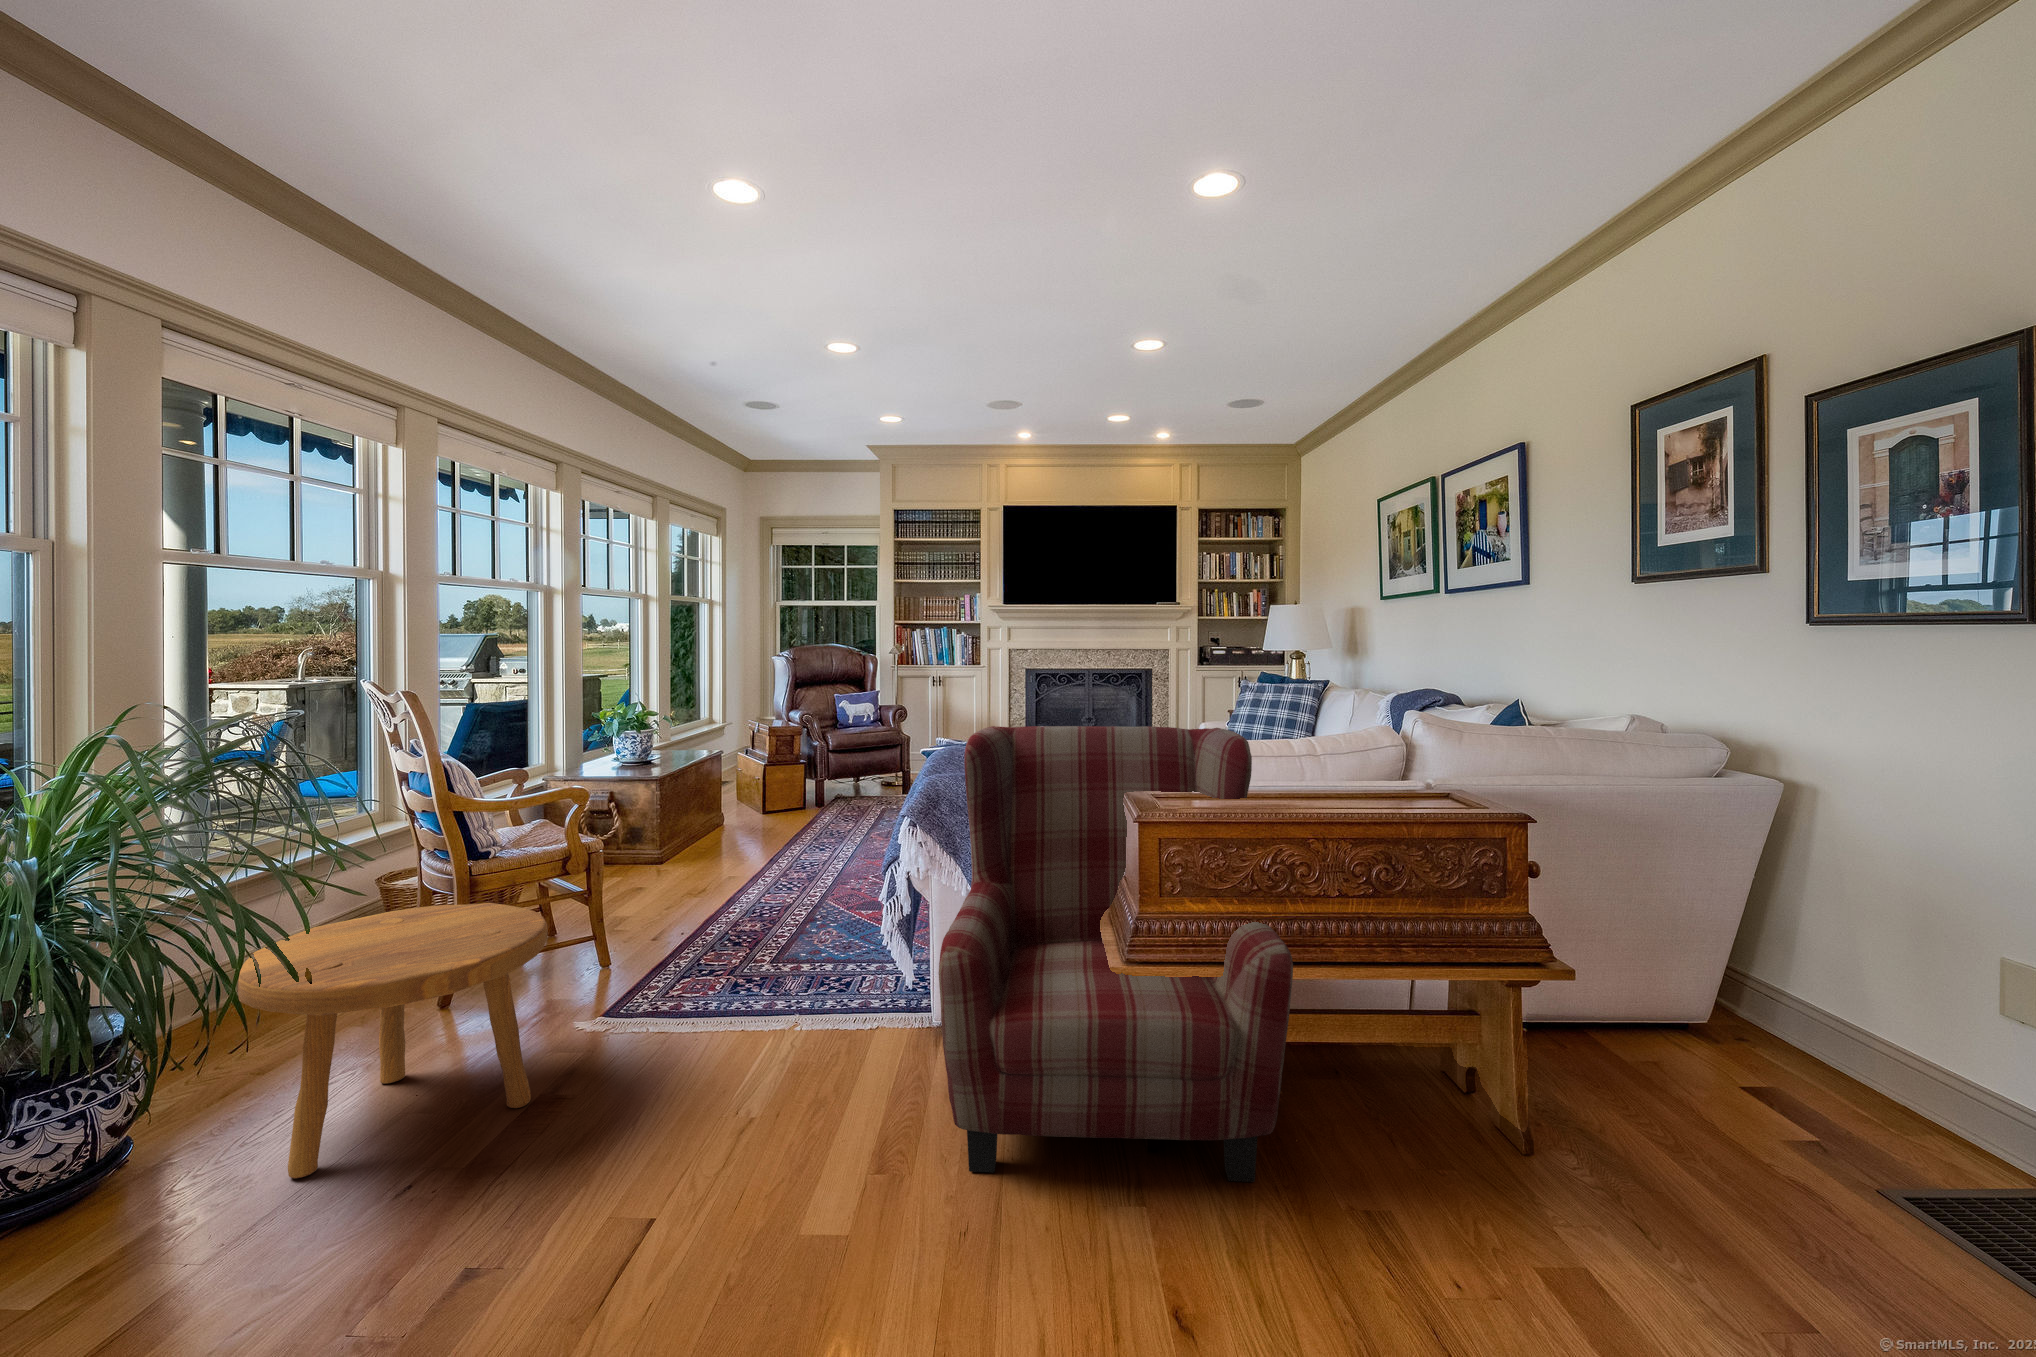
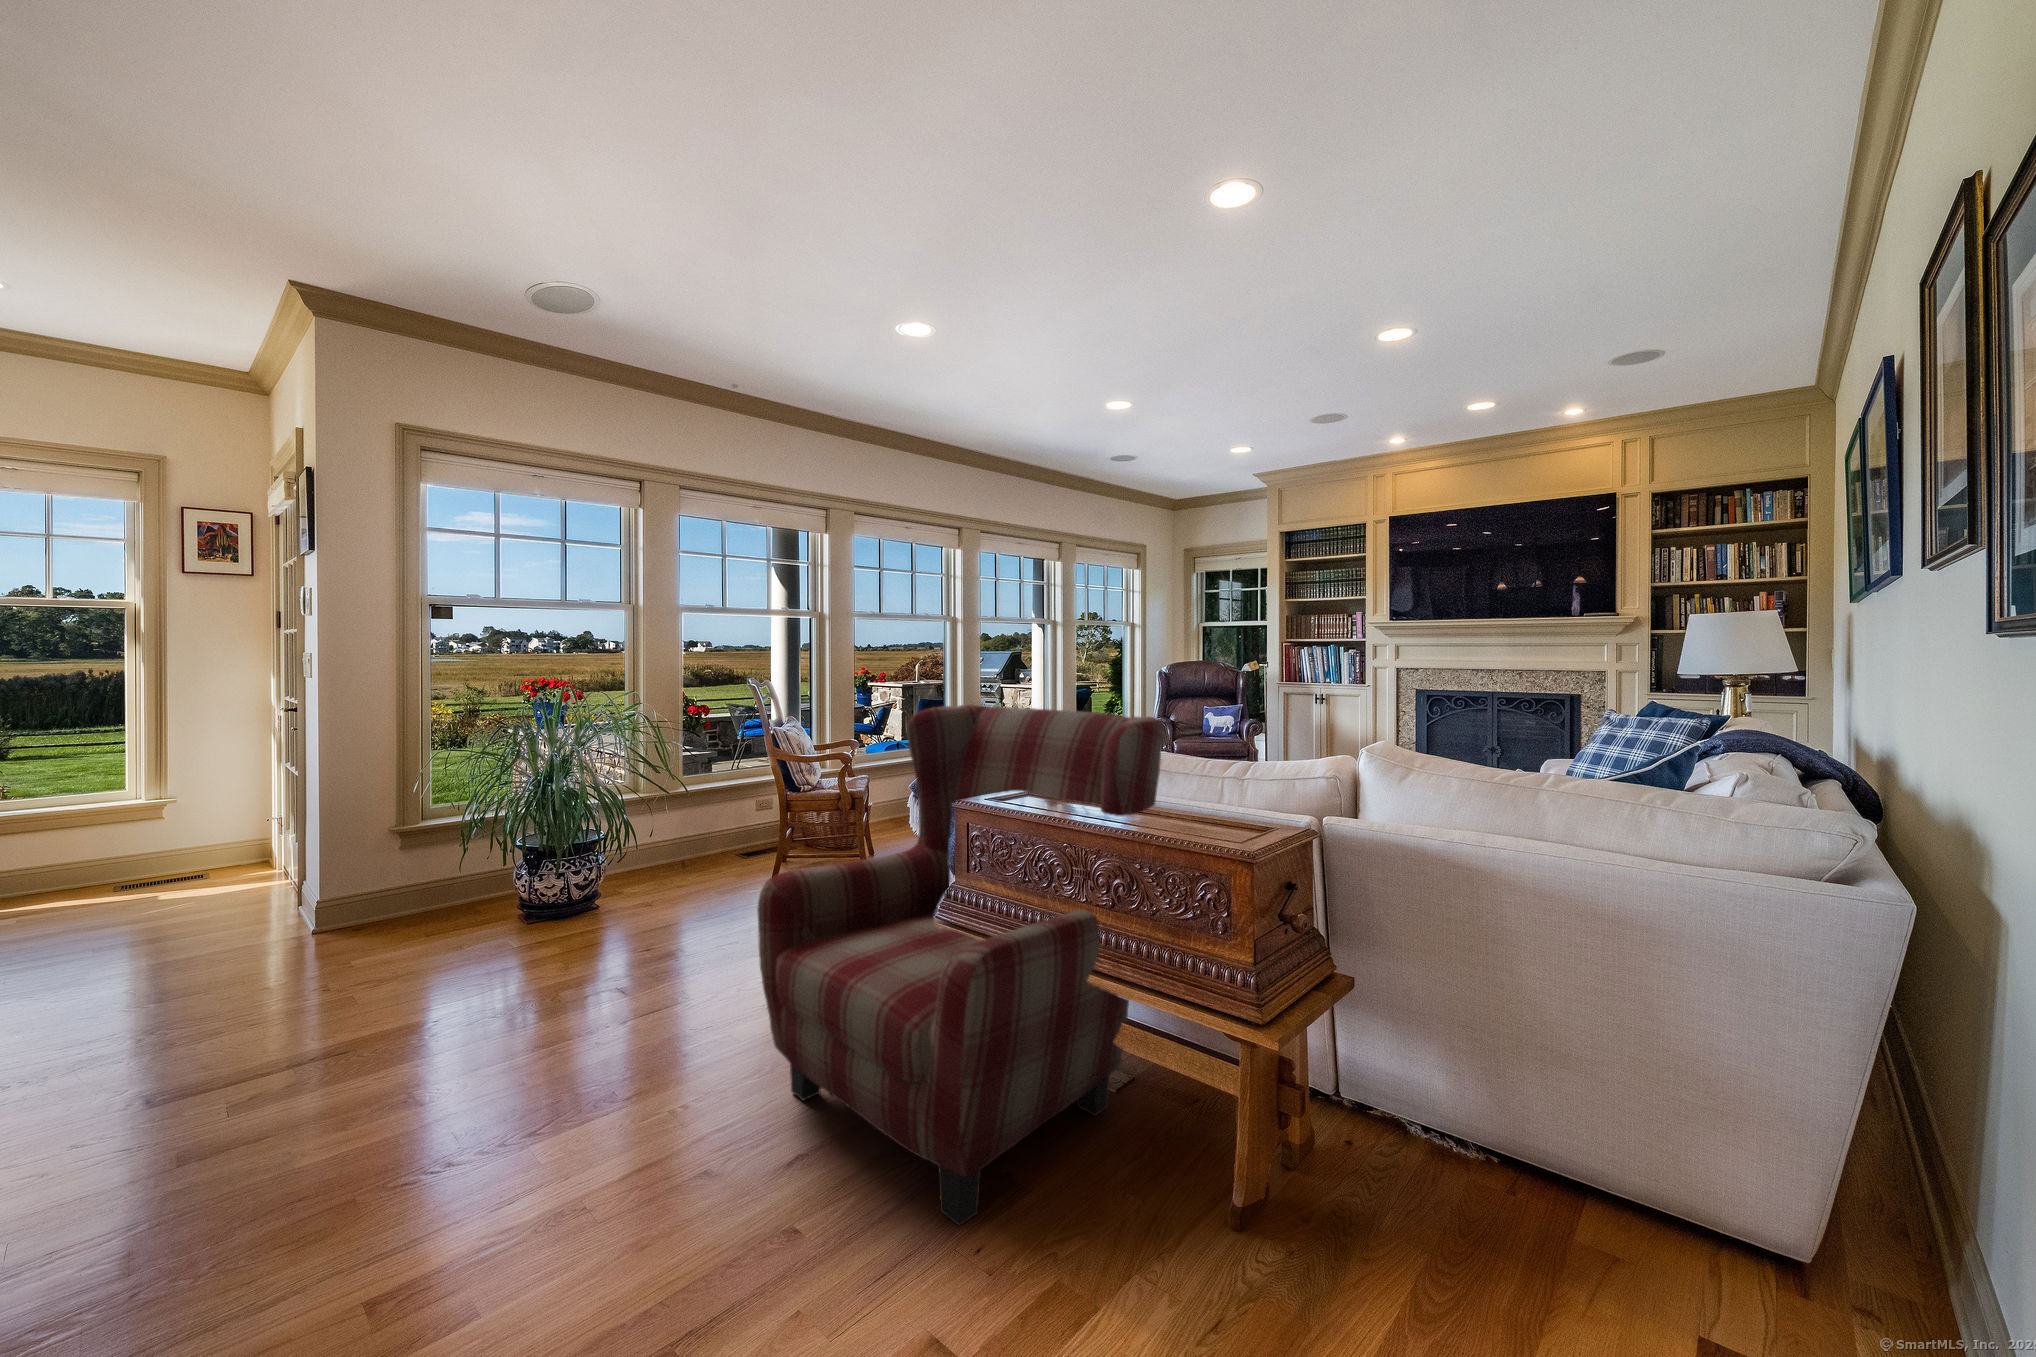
footstool: present [238,903,547,1178] -> none [552,804,730,945]

